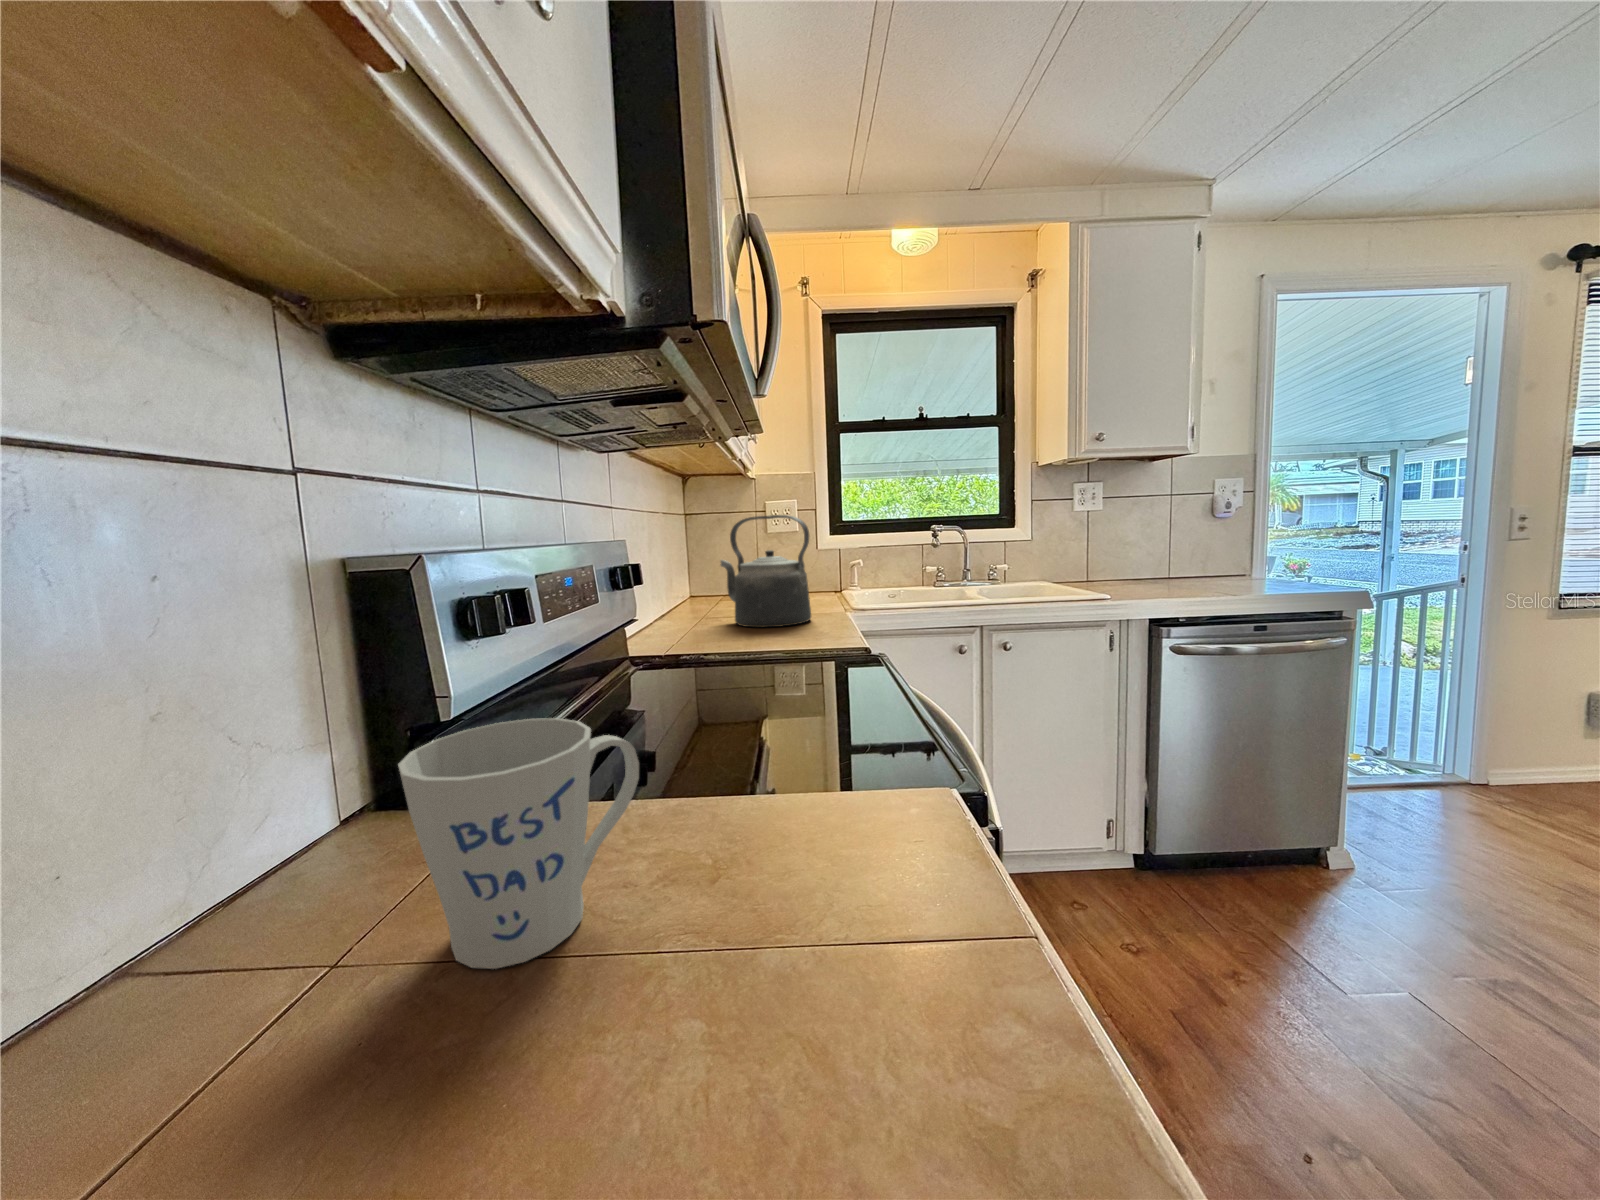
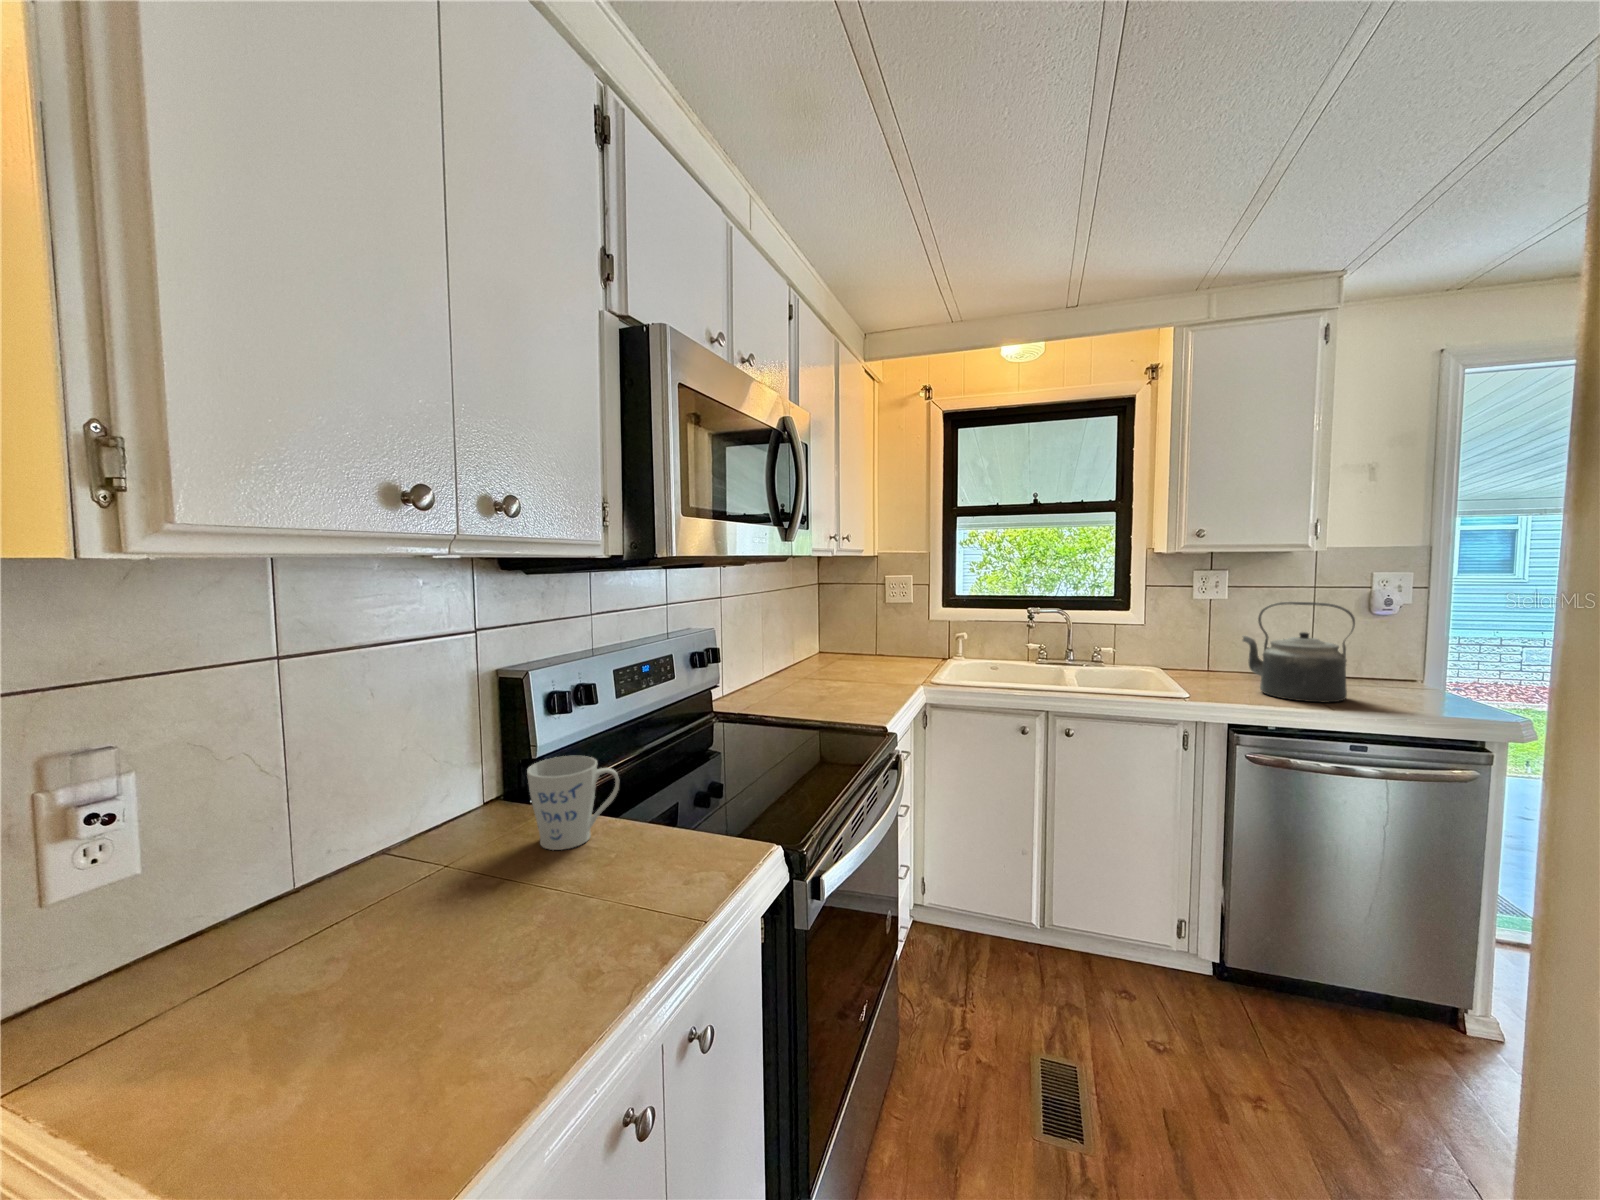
kettle: present [721,515,811,627] -> present [1243,602,1355,702]

